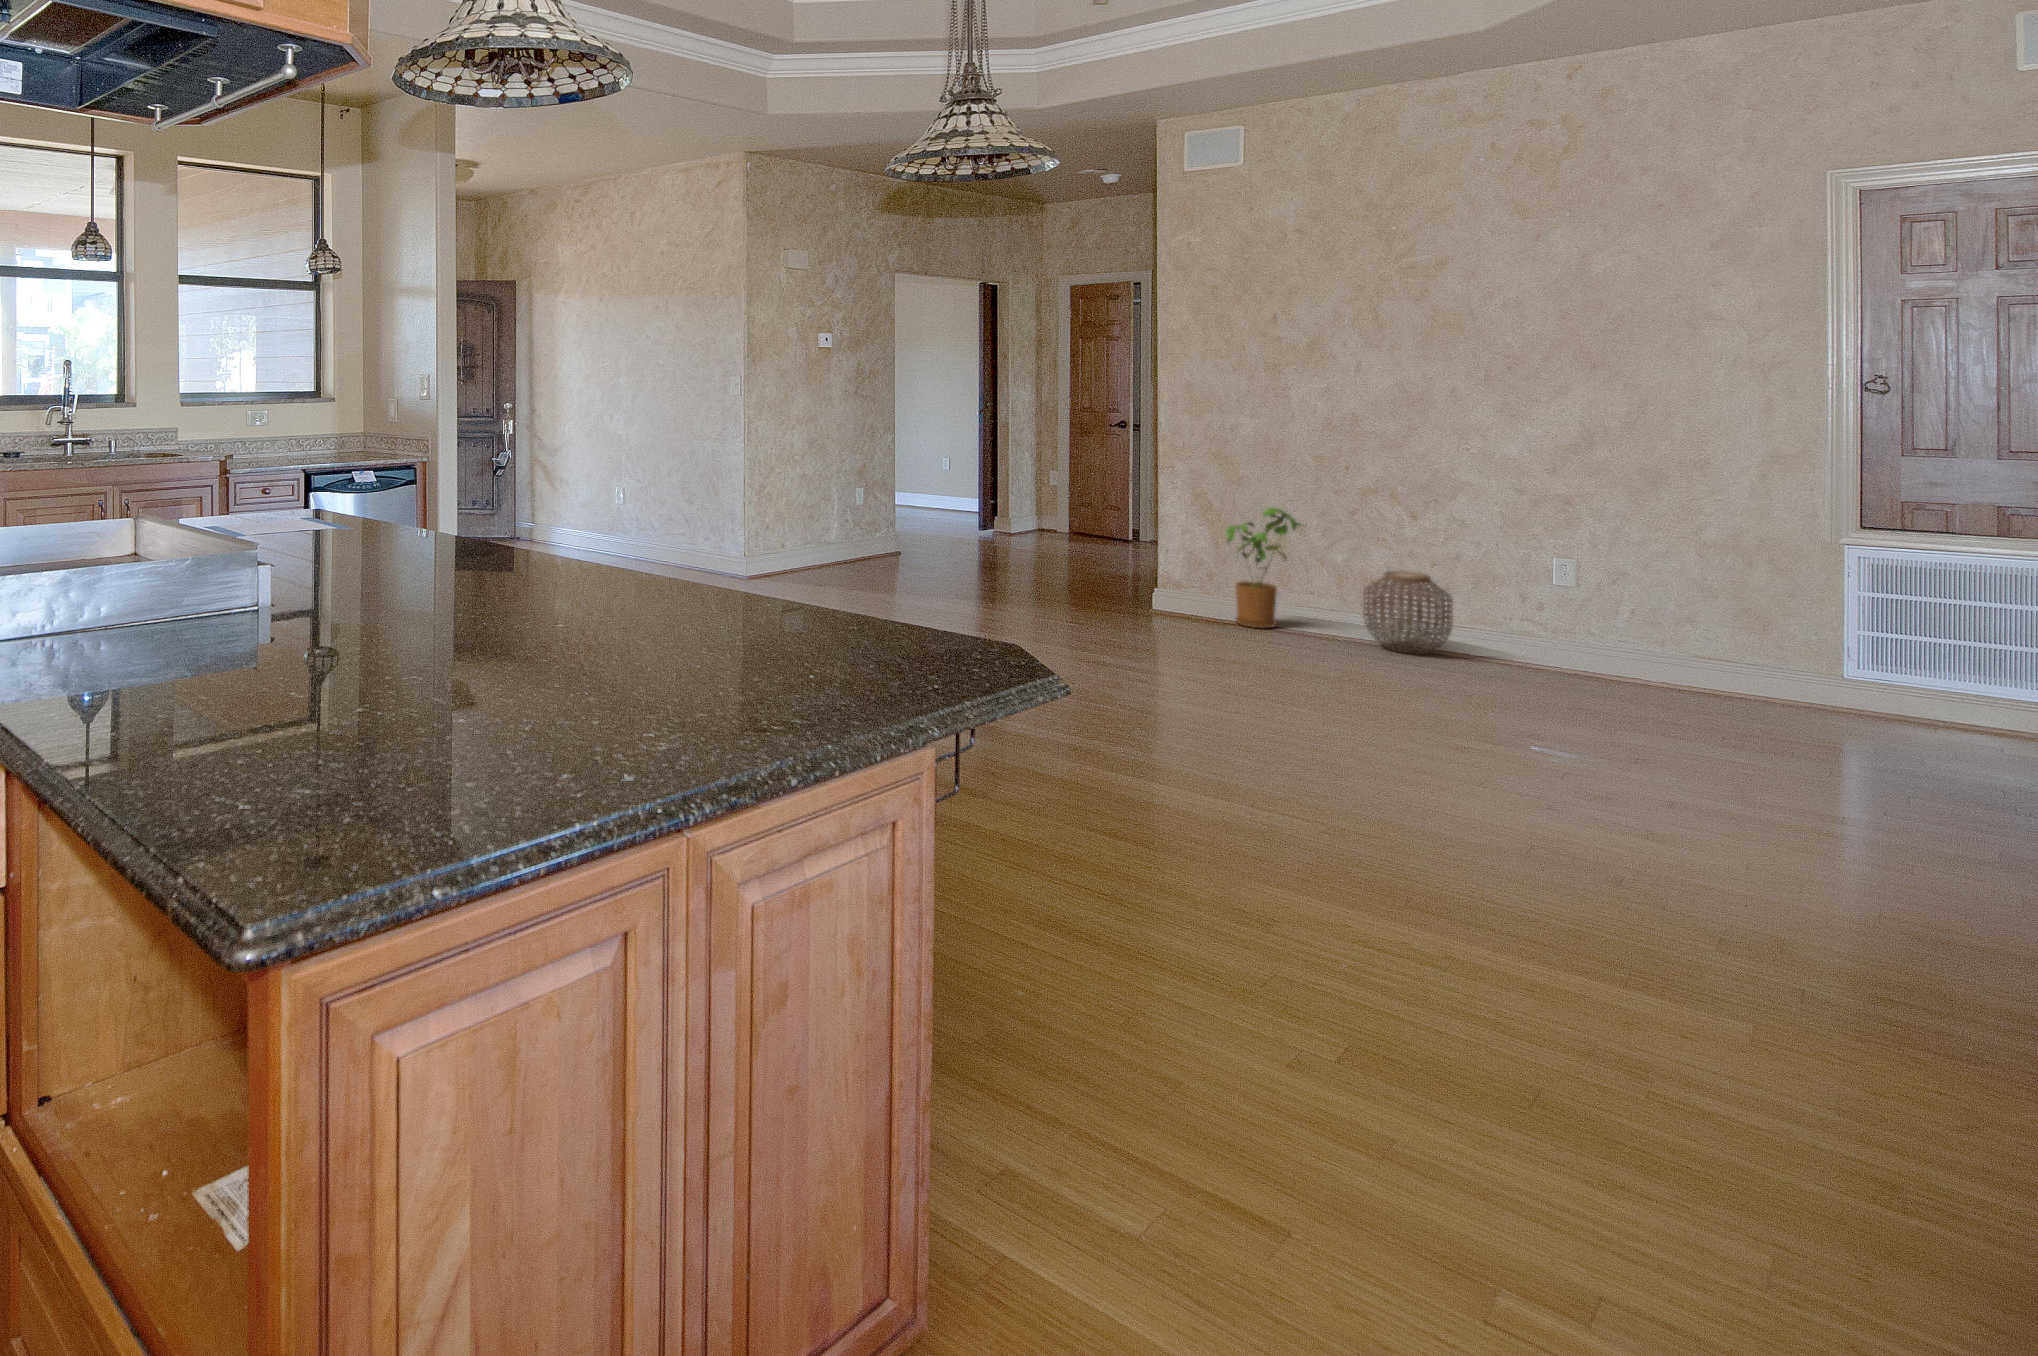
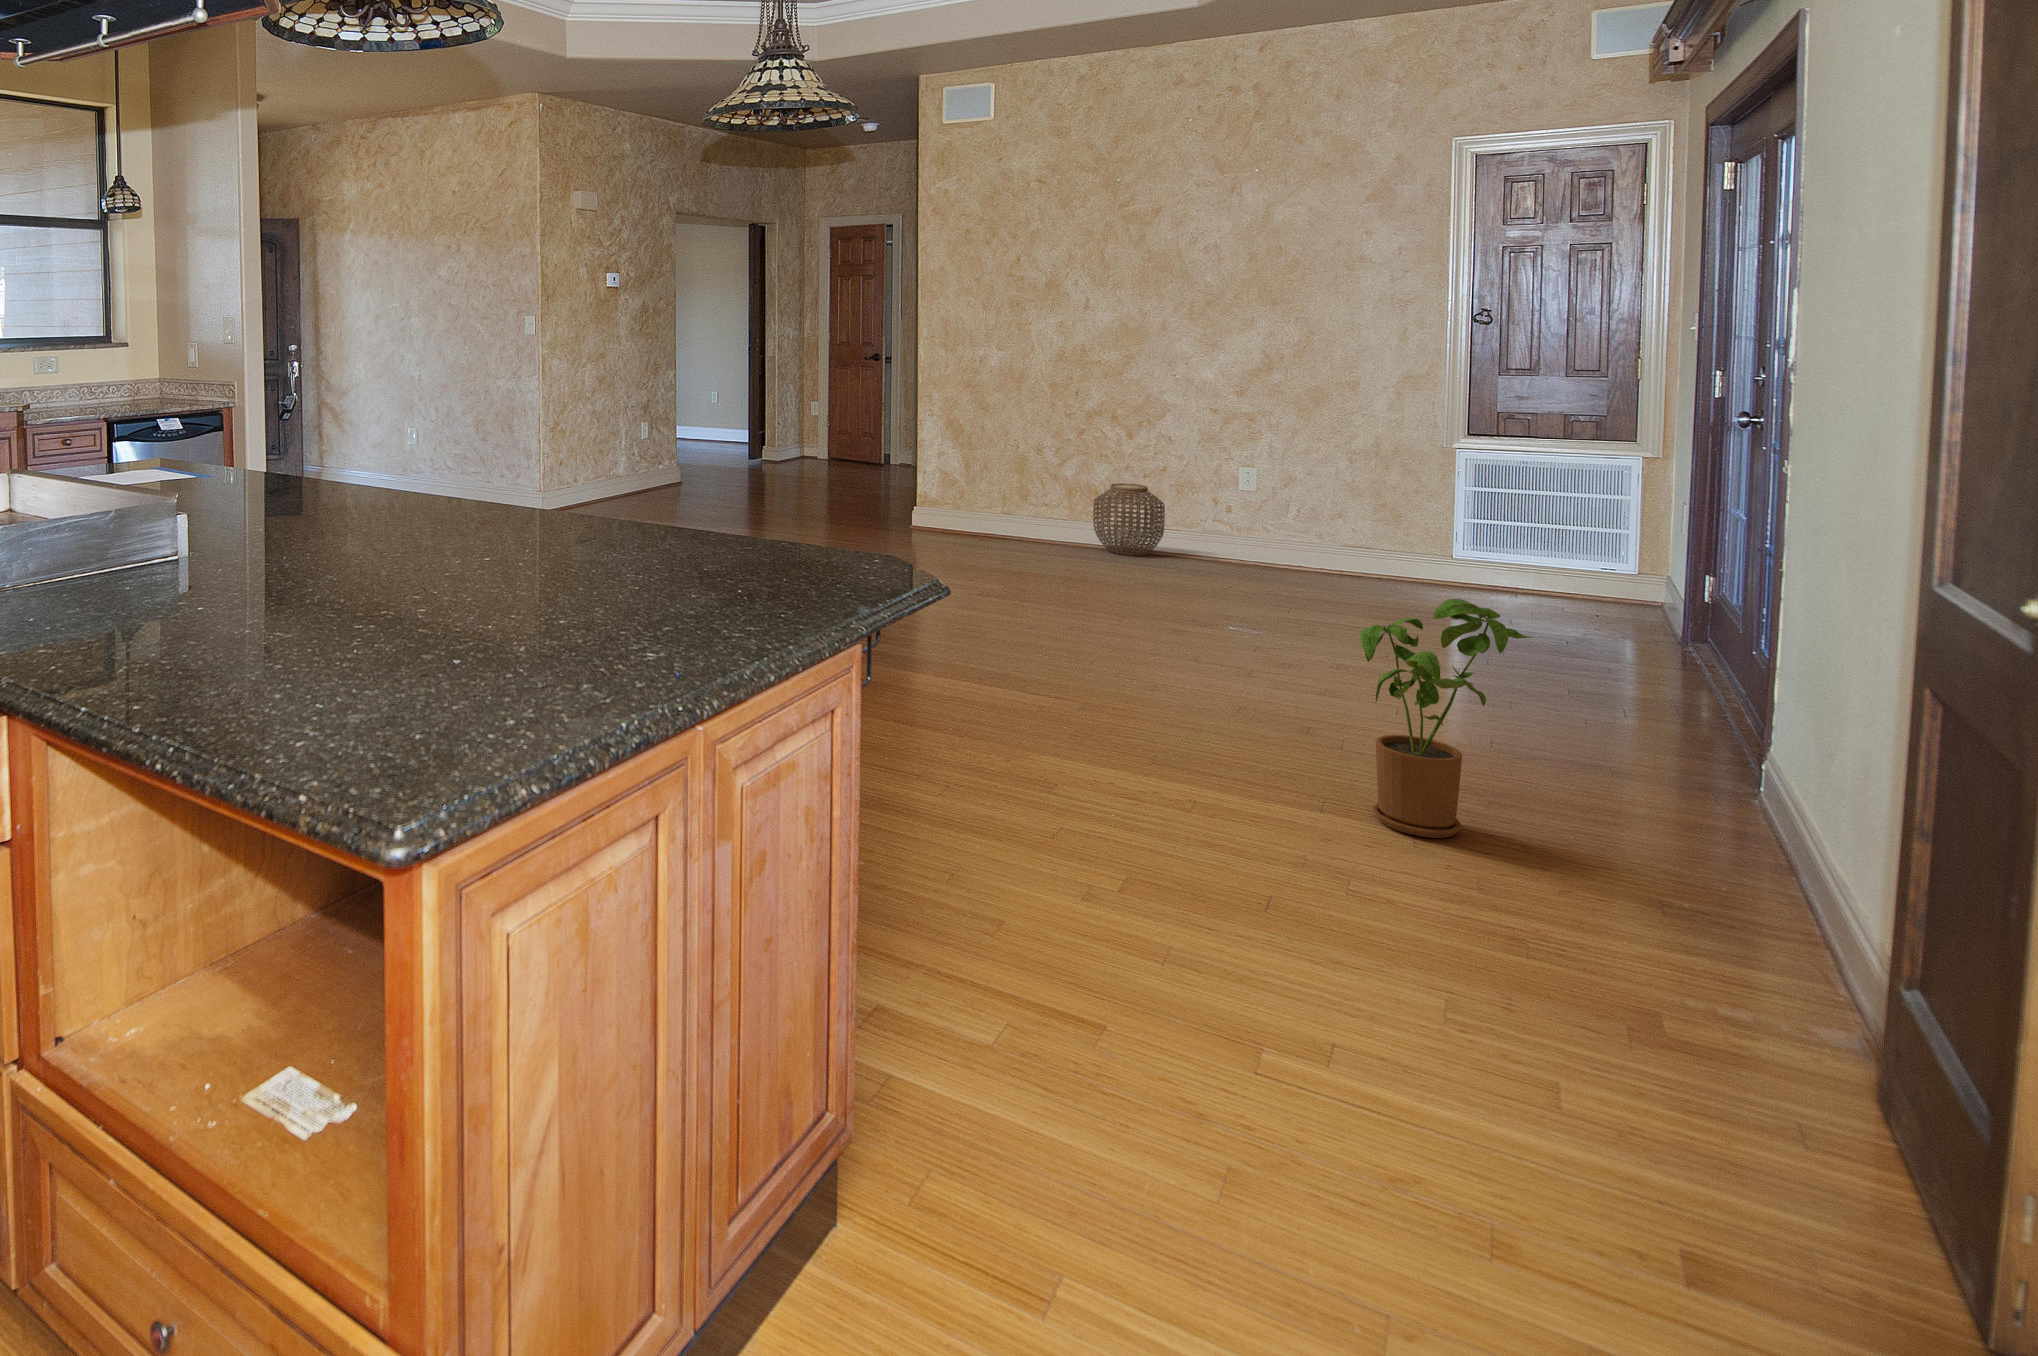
house plant: present [1226,507,1301,628] -> present [1360,599,1531,838]

